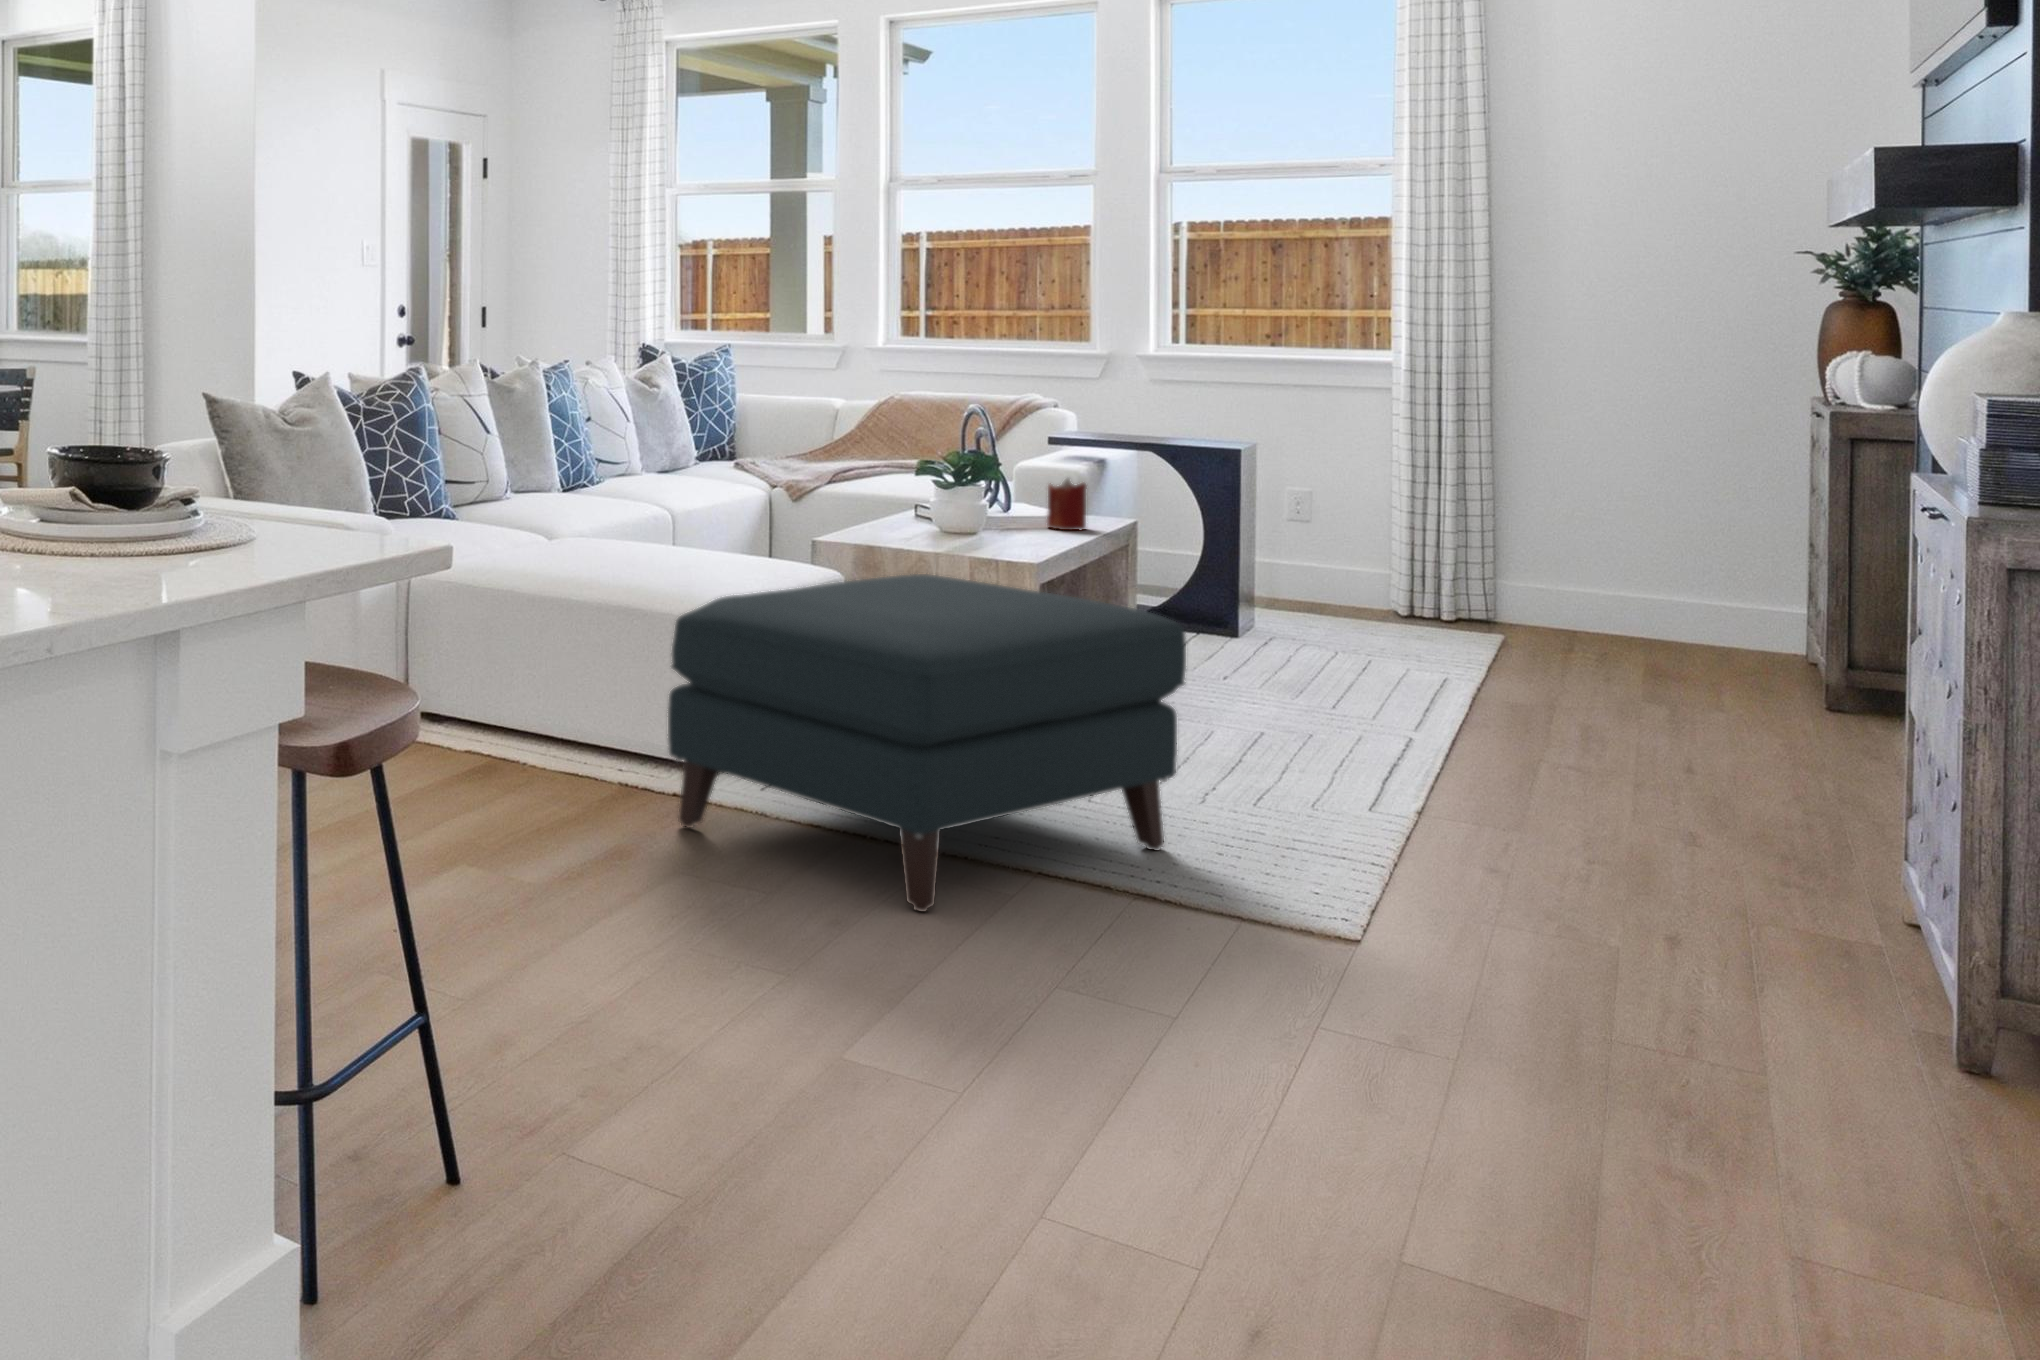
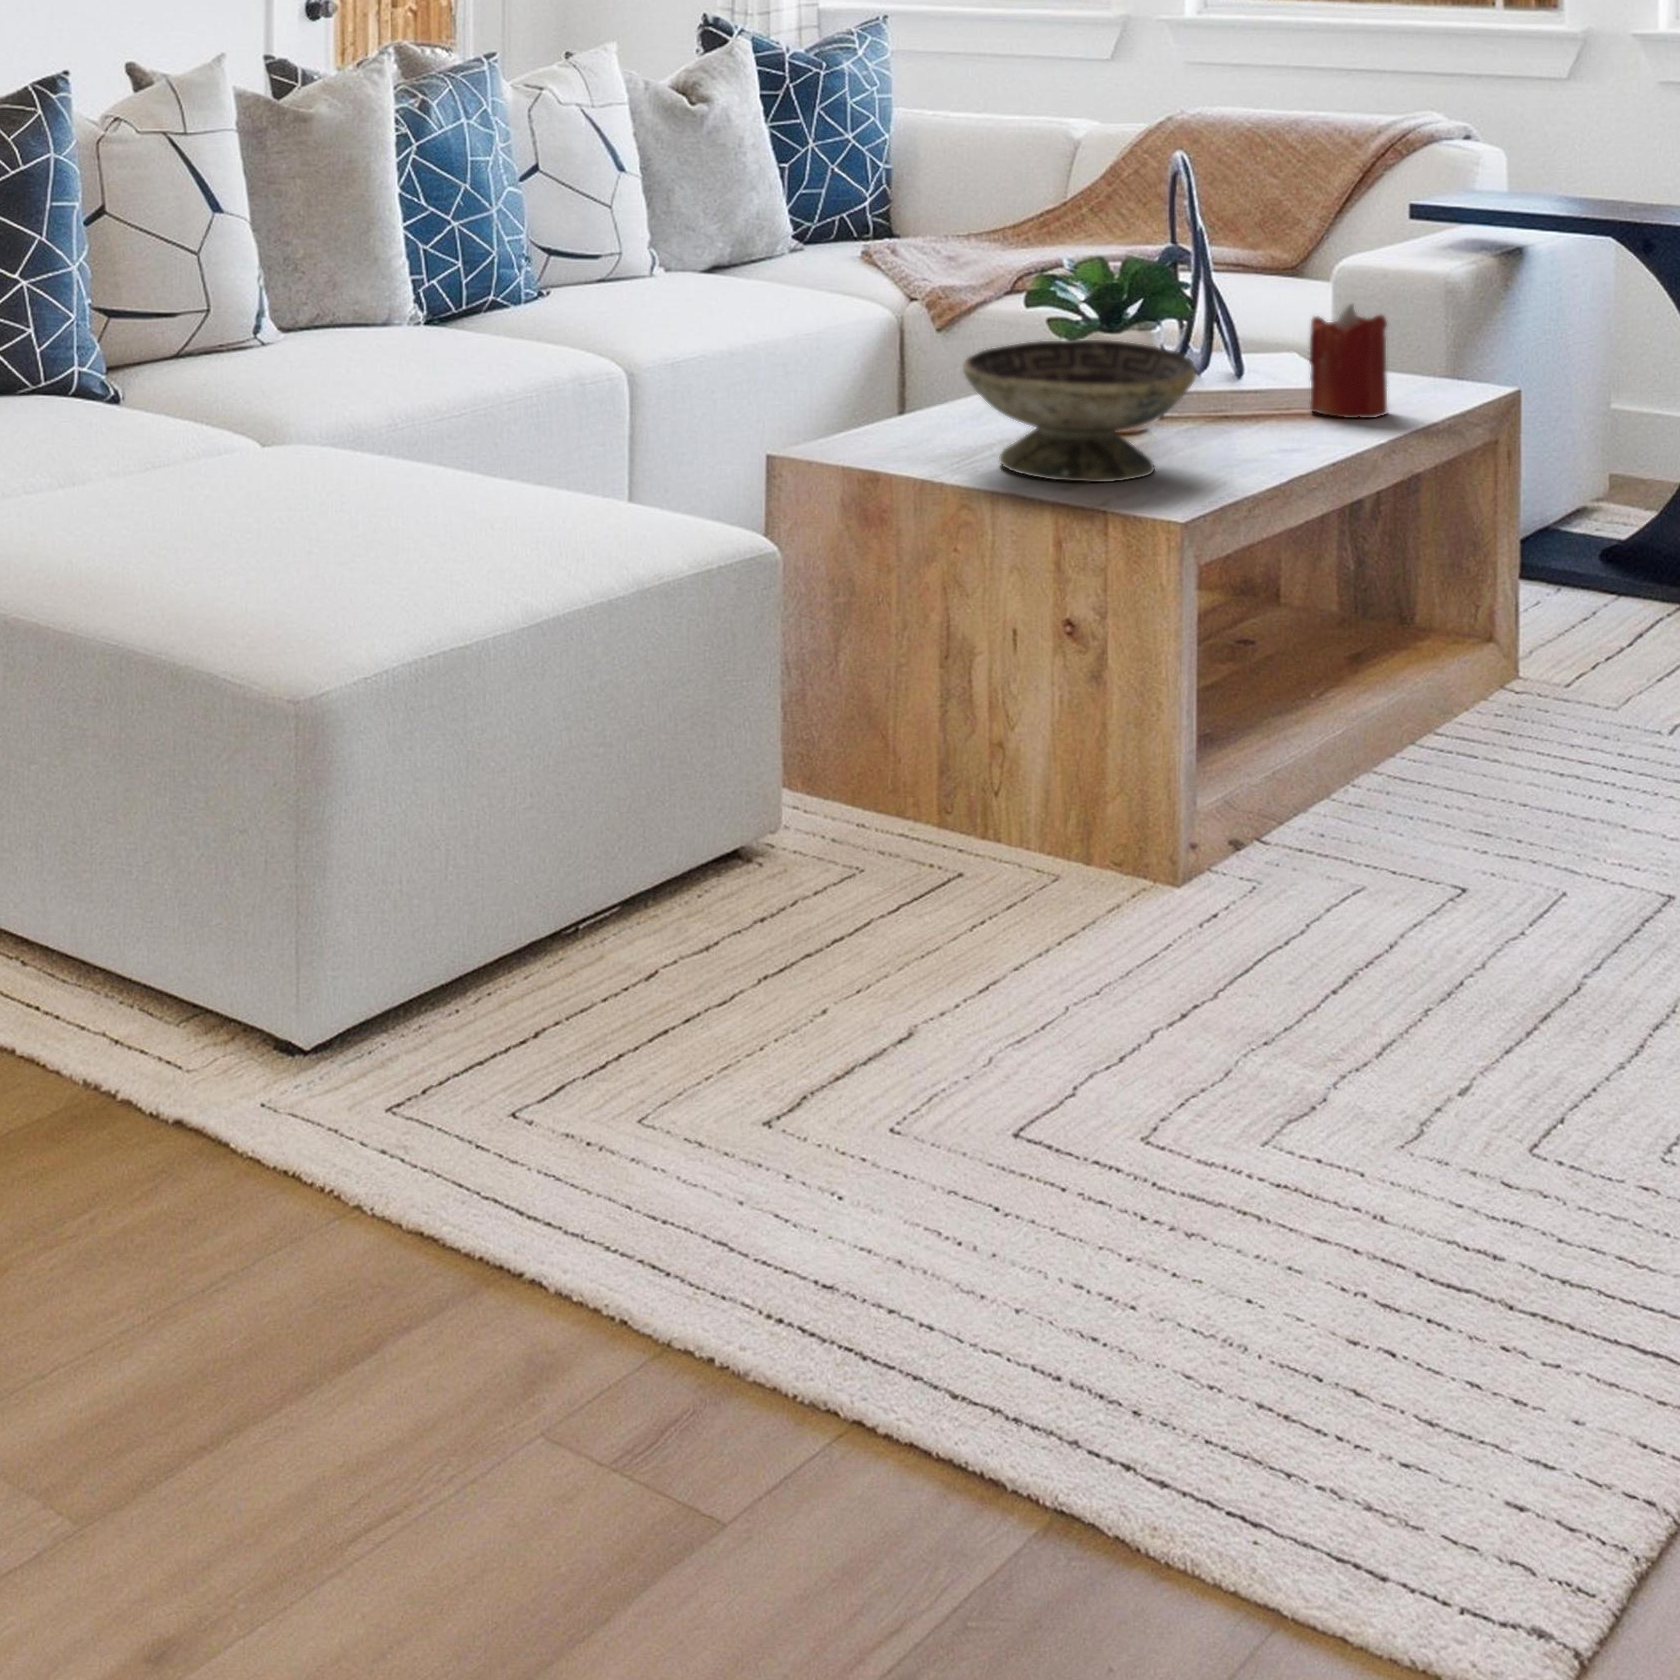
decorative bowl: none [907,490,1022,552] -> present [963,340,1196,482]
ottoman: present [668,574,1186,912] -> none [76,577,1301,1586]

